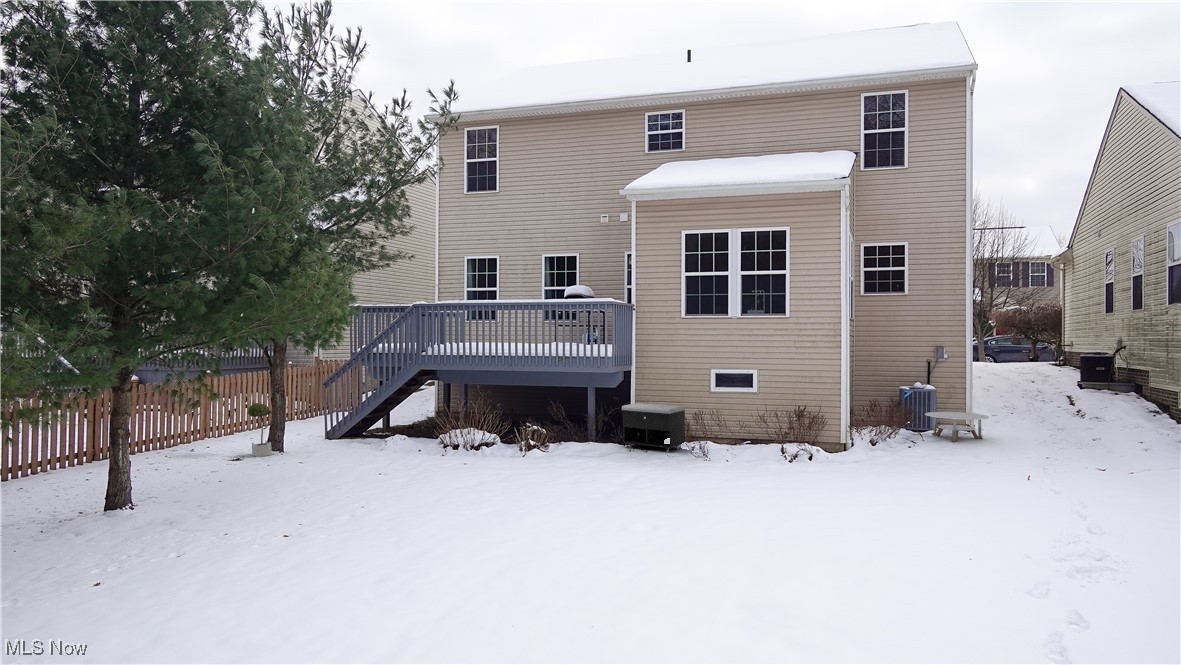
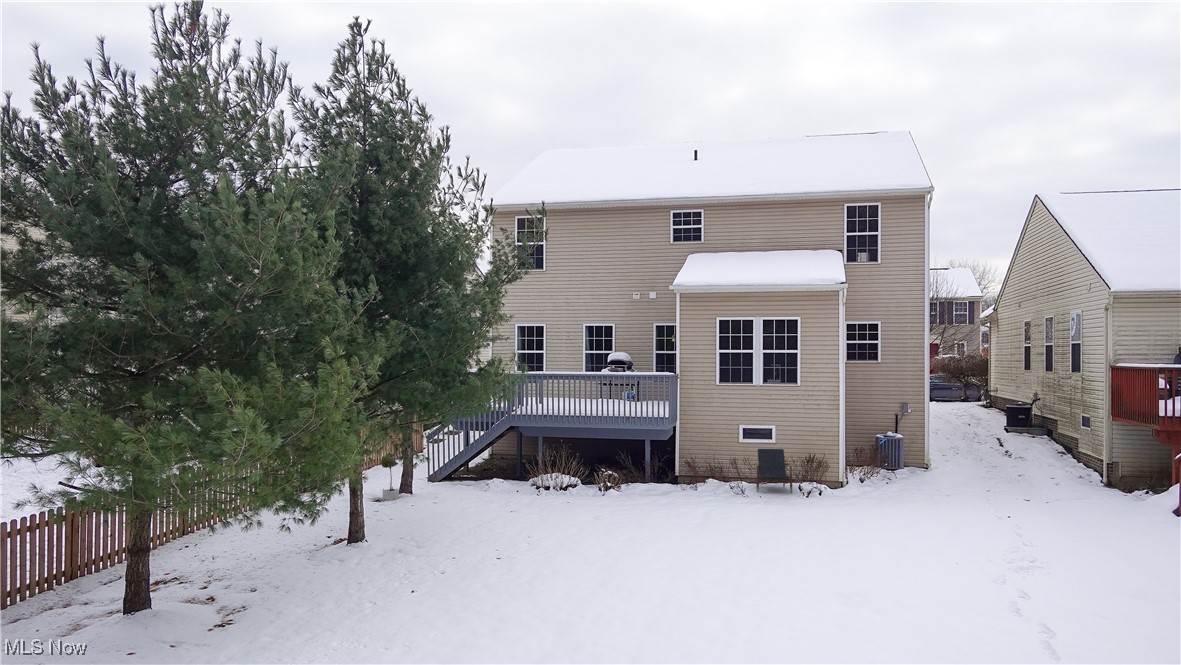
lounge chair: none [724,400,771,457] -> present [755,449,792,493]
storage bench: present [622,403,685,452] -> none [674,451,723,490]
round table: present [925,412,989,442] -> none [897,454,945,479]

